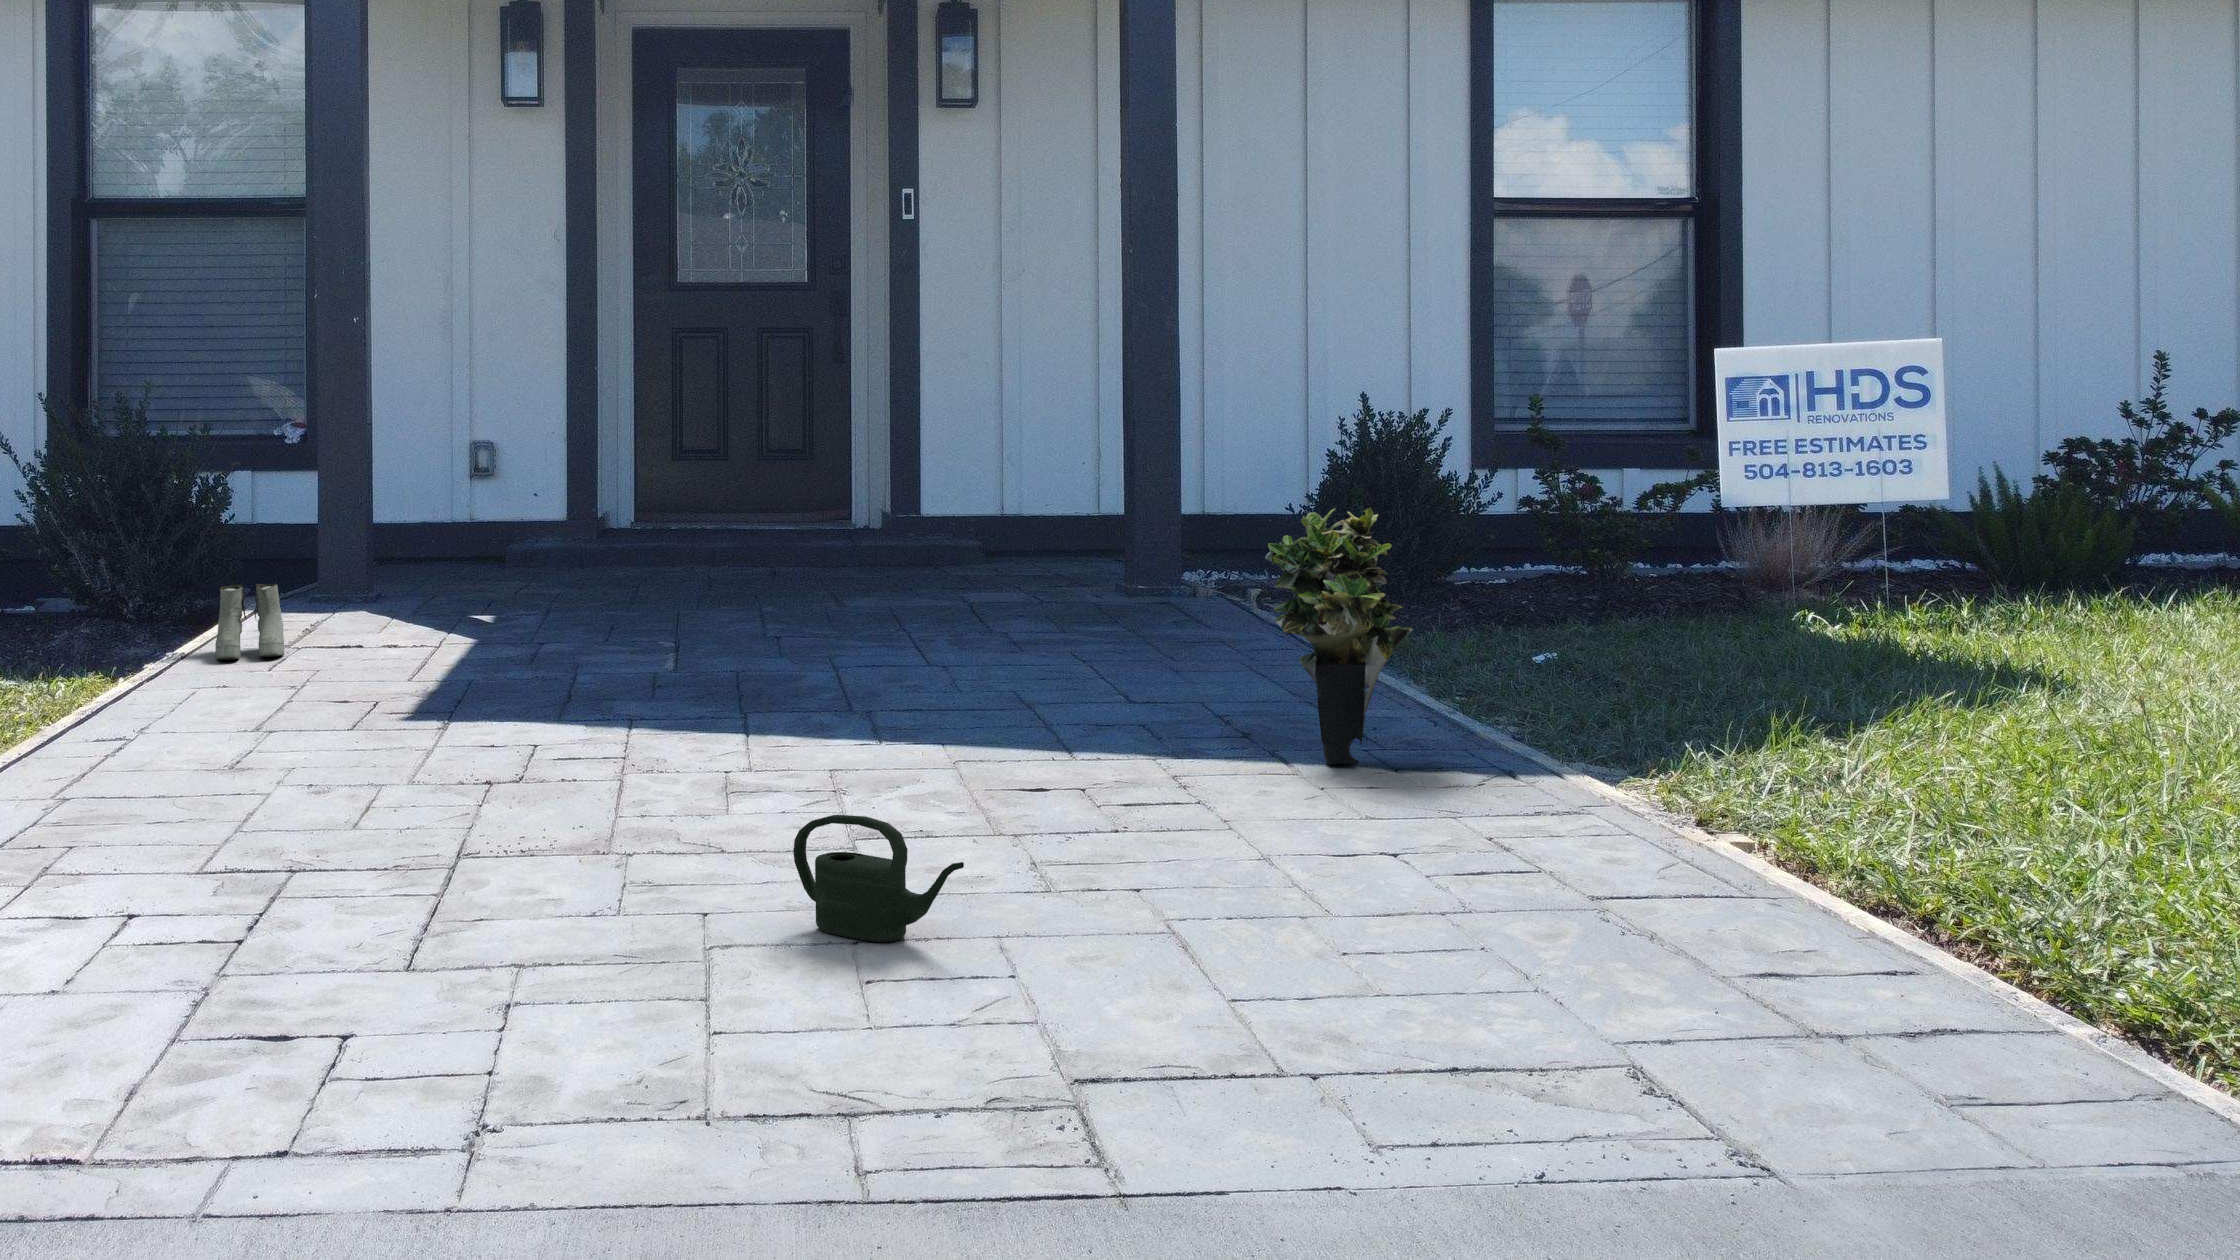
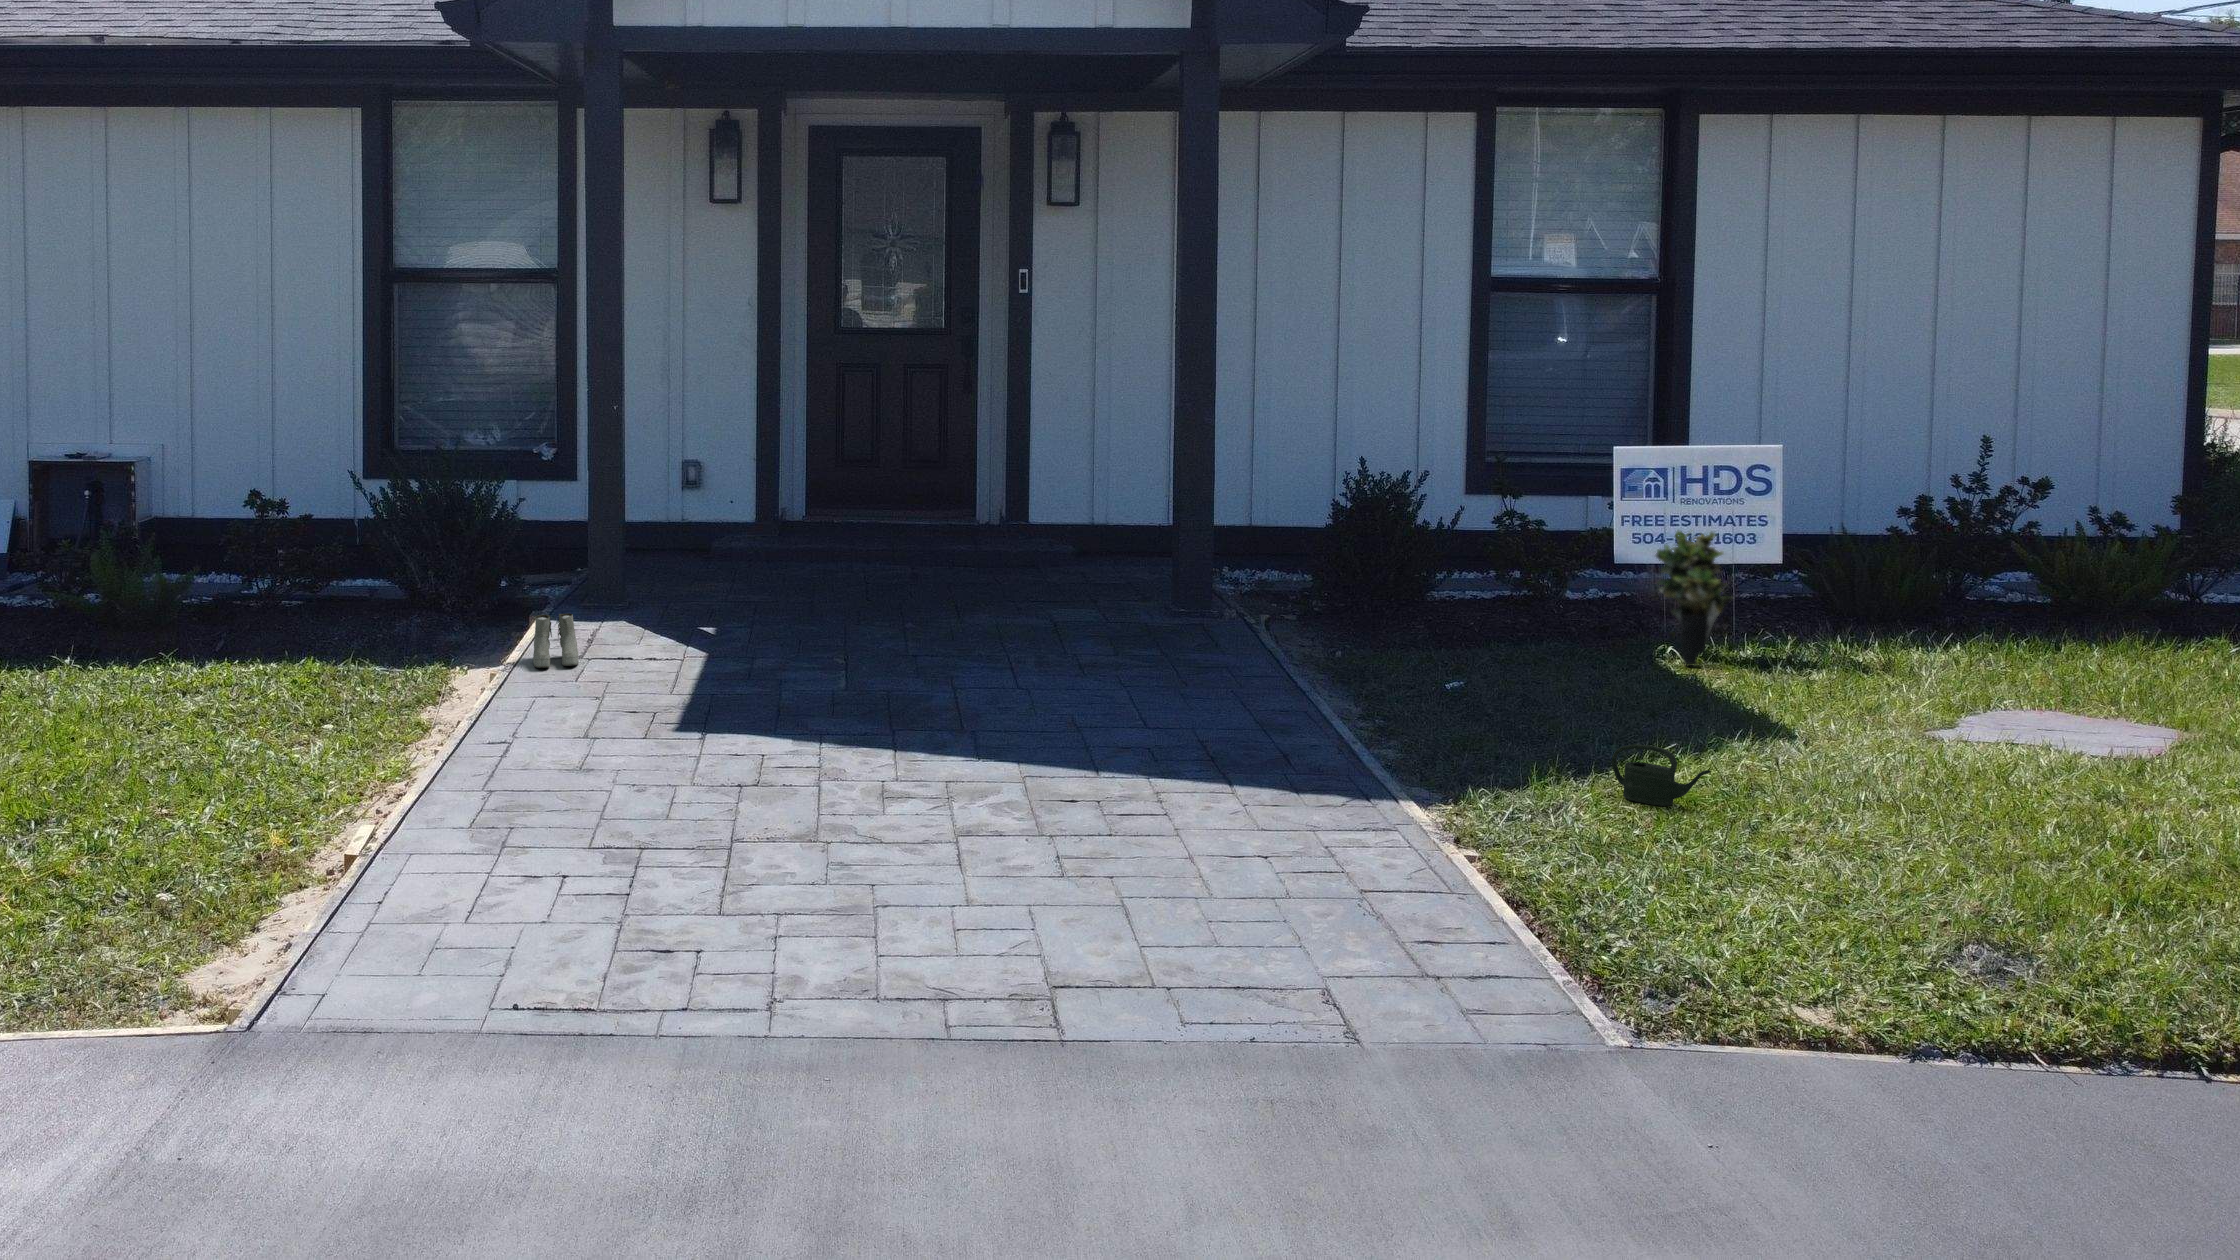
potted plant: present [1265,508,1413,765] -> present [1655,531,1733,666]
watering can: present [793,815,964,942] -> present [1611,744,1710,806]

